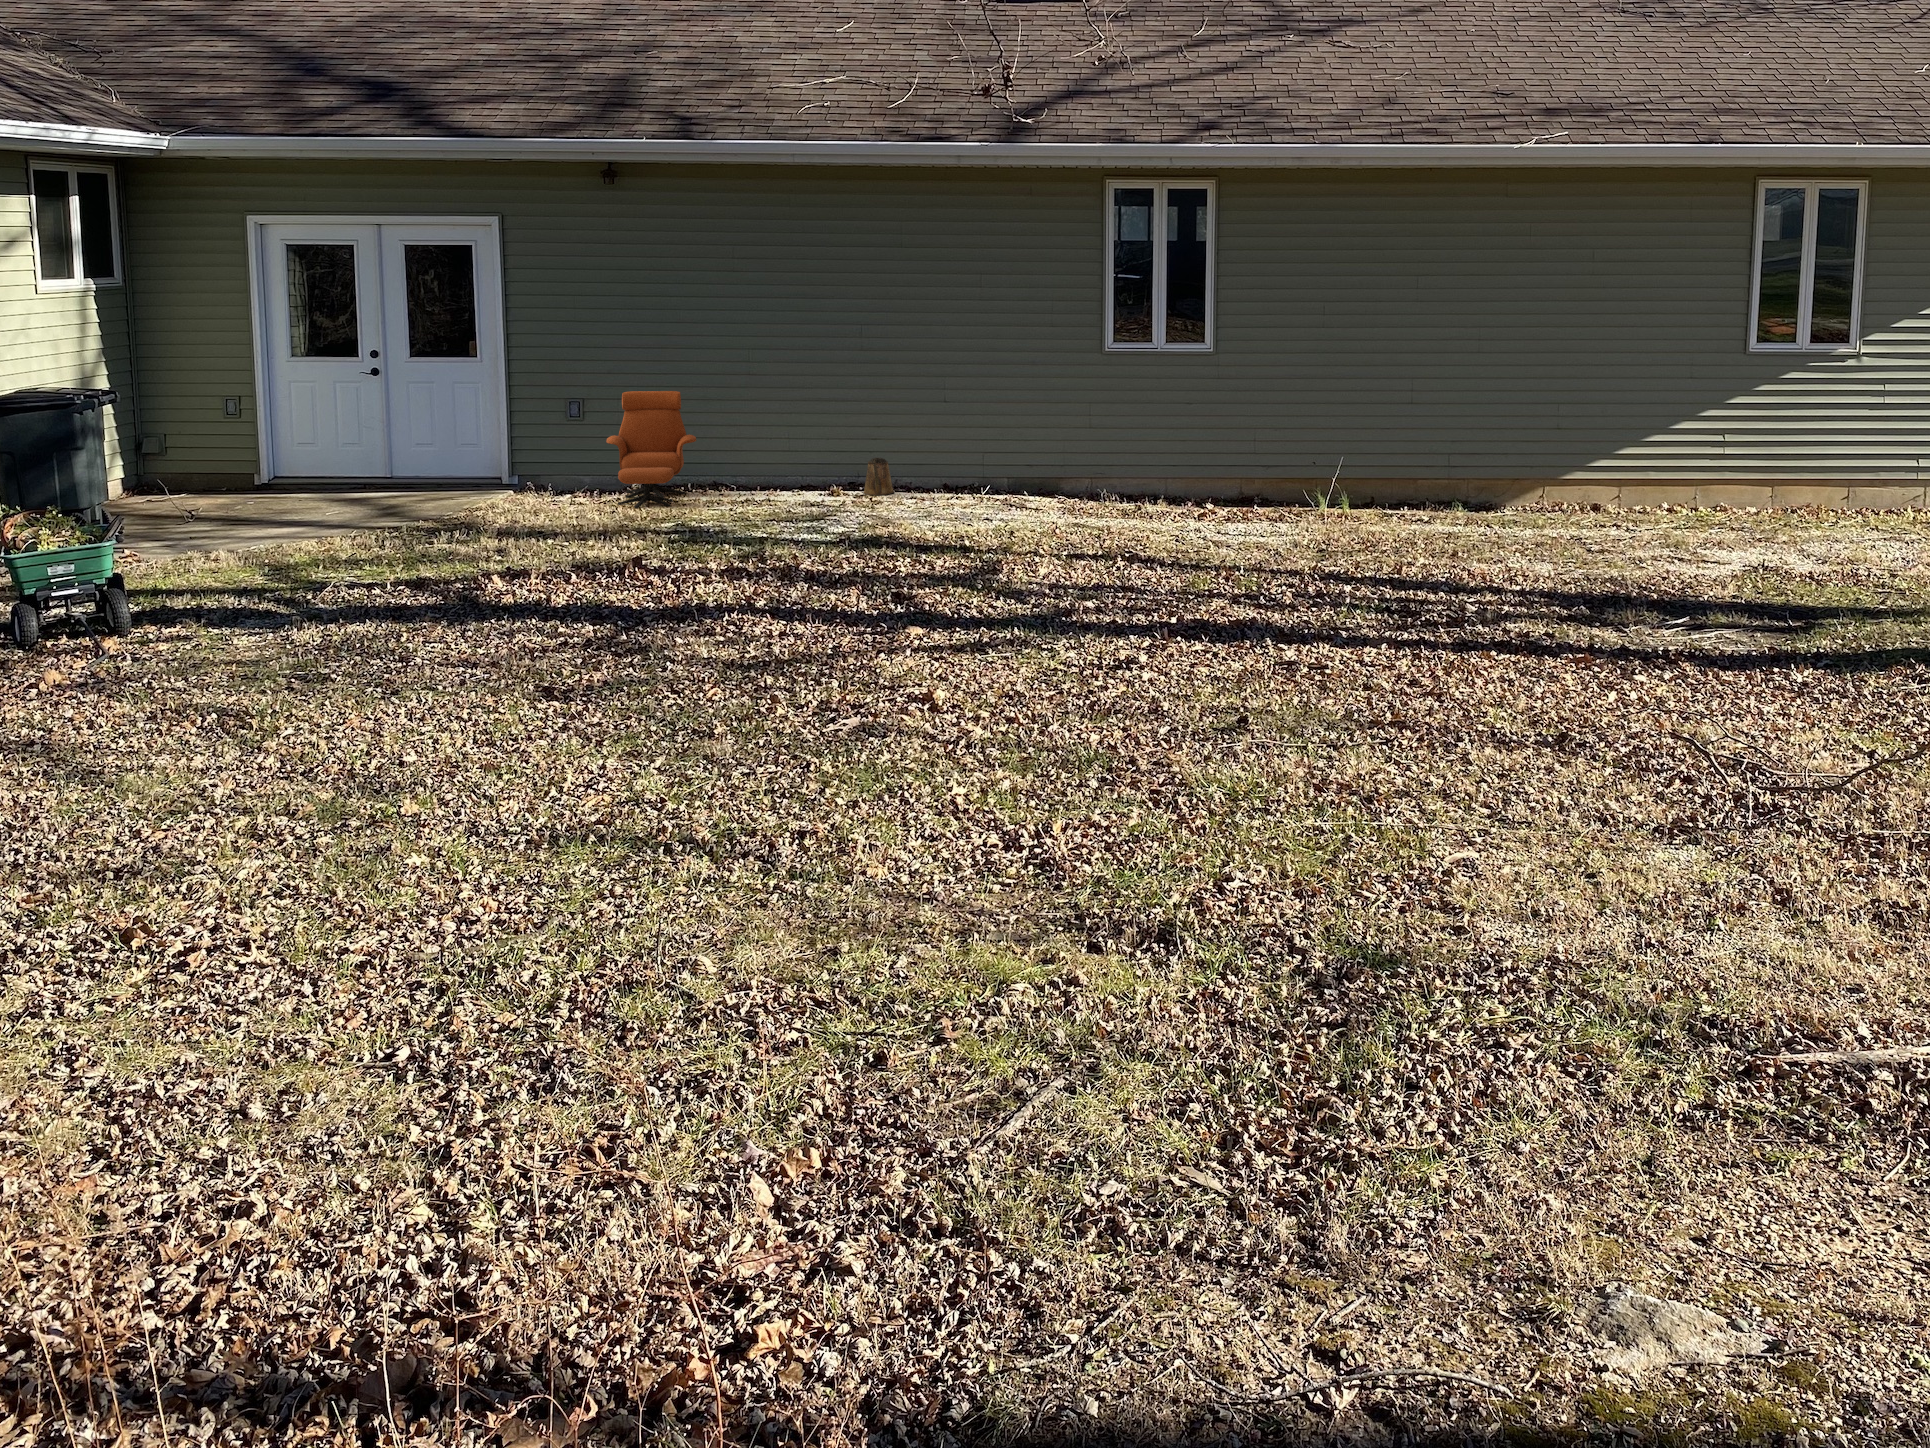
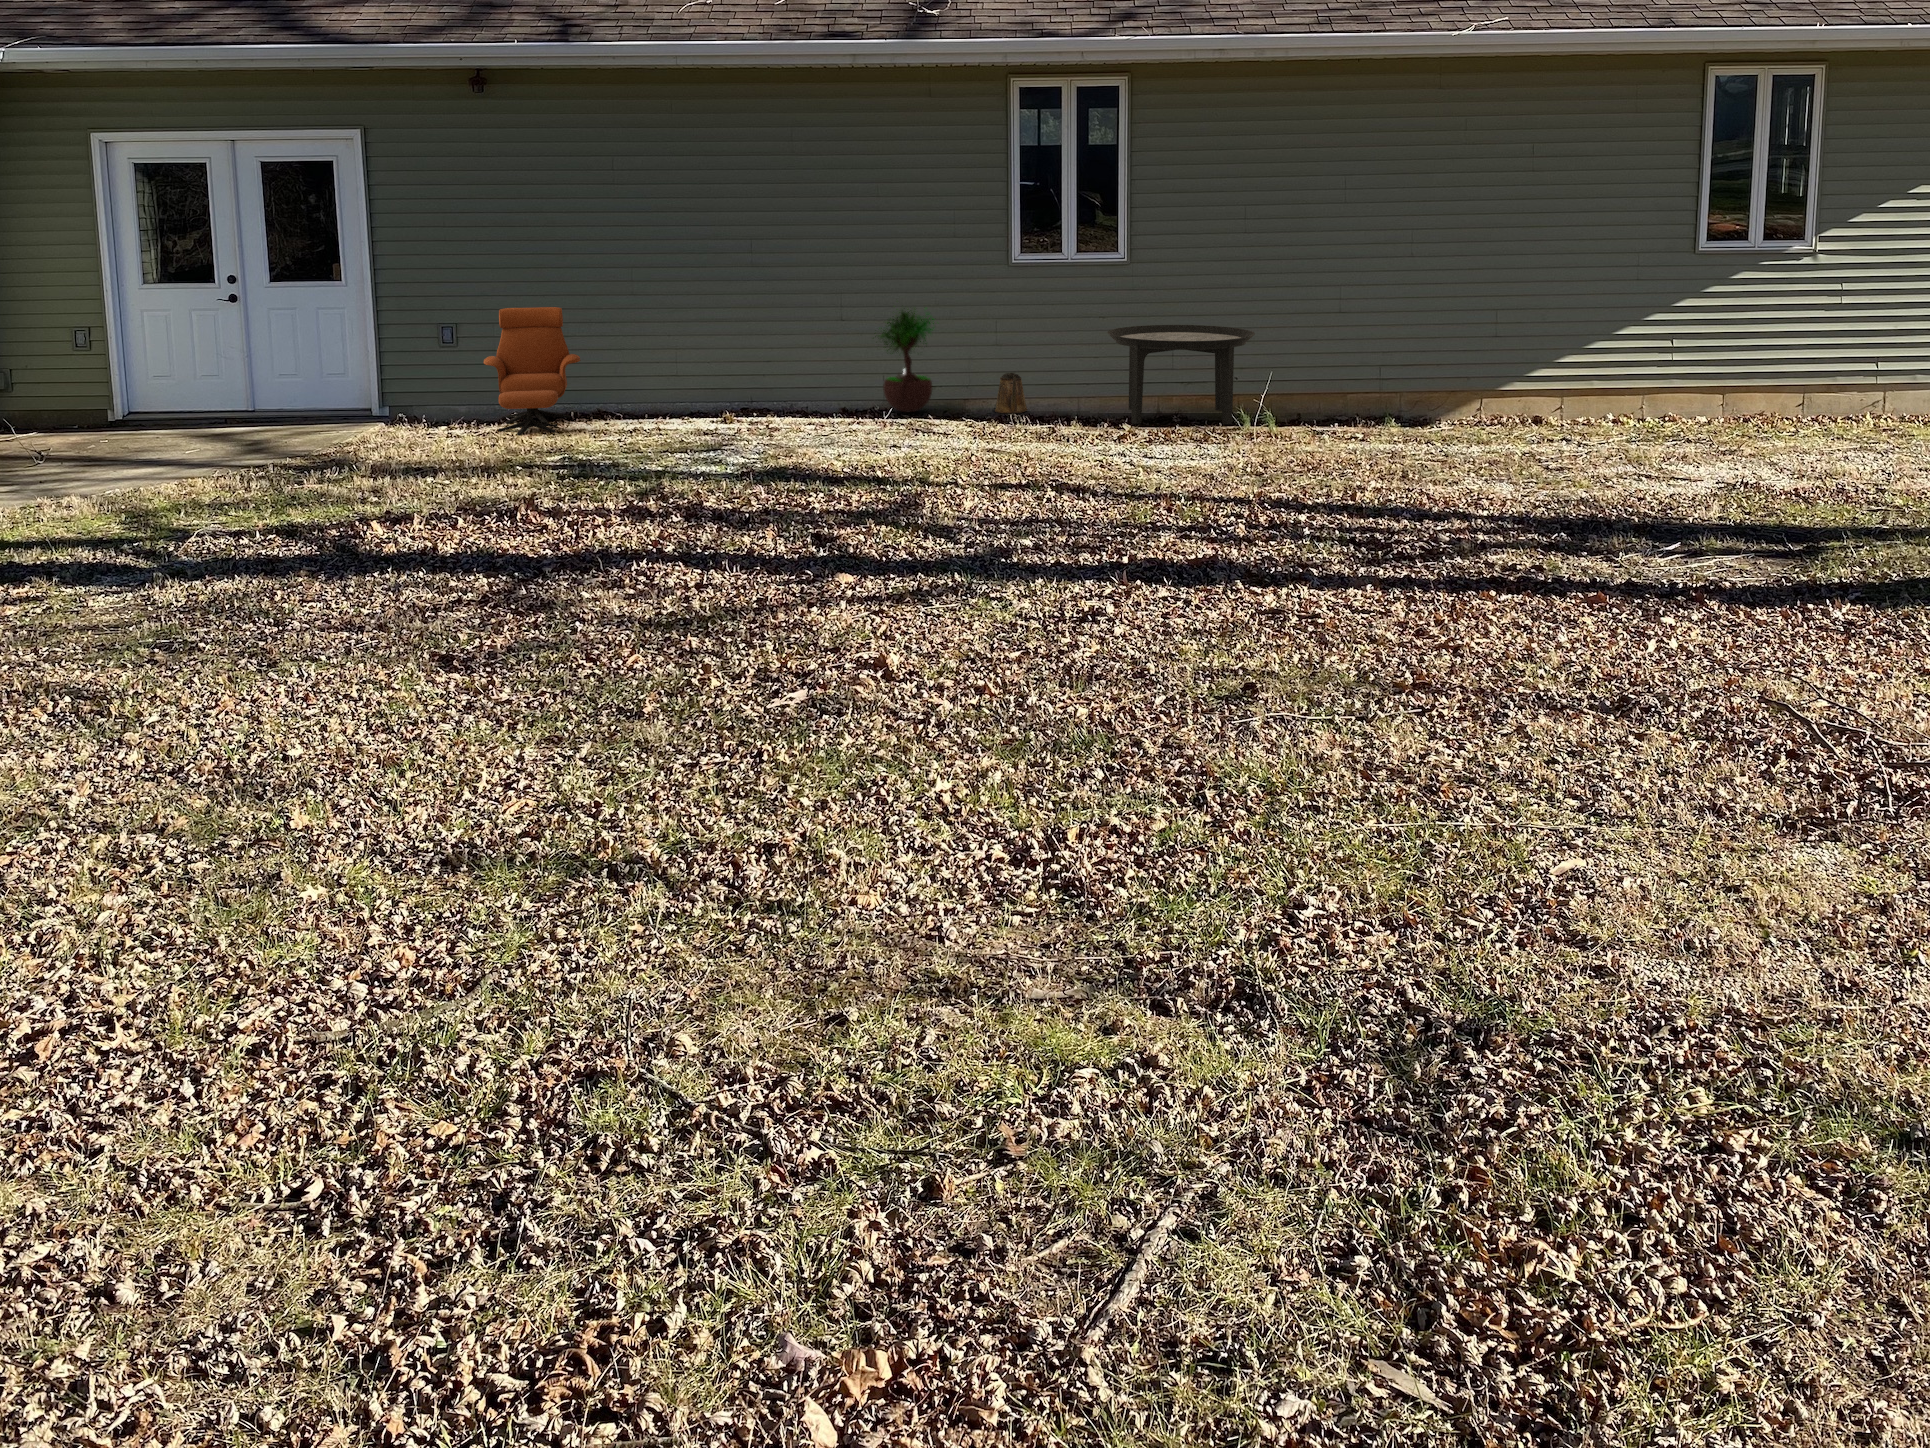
potted tree: none [967,388,1030,493] -> present [875,308,934,412]
round table: none [1186,415,1322,508] -> present [1107,325,1255,425]
watering can: present [863,457,894,495] -> present [995,373,1028,413]

